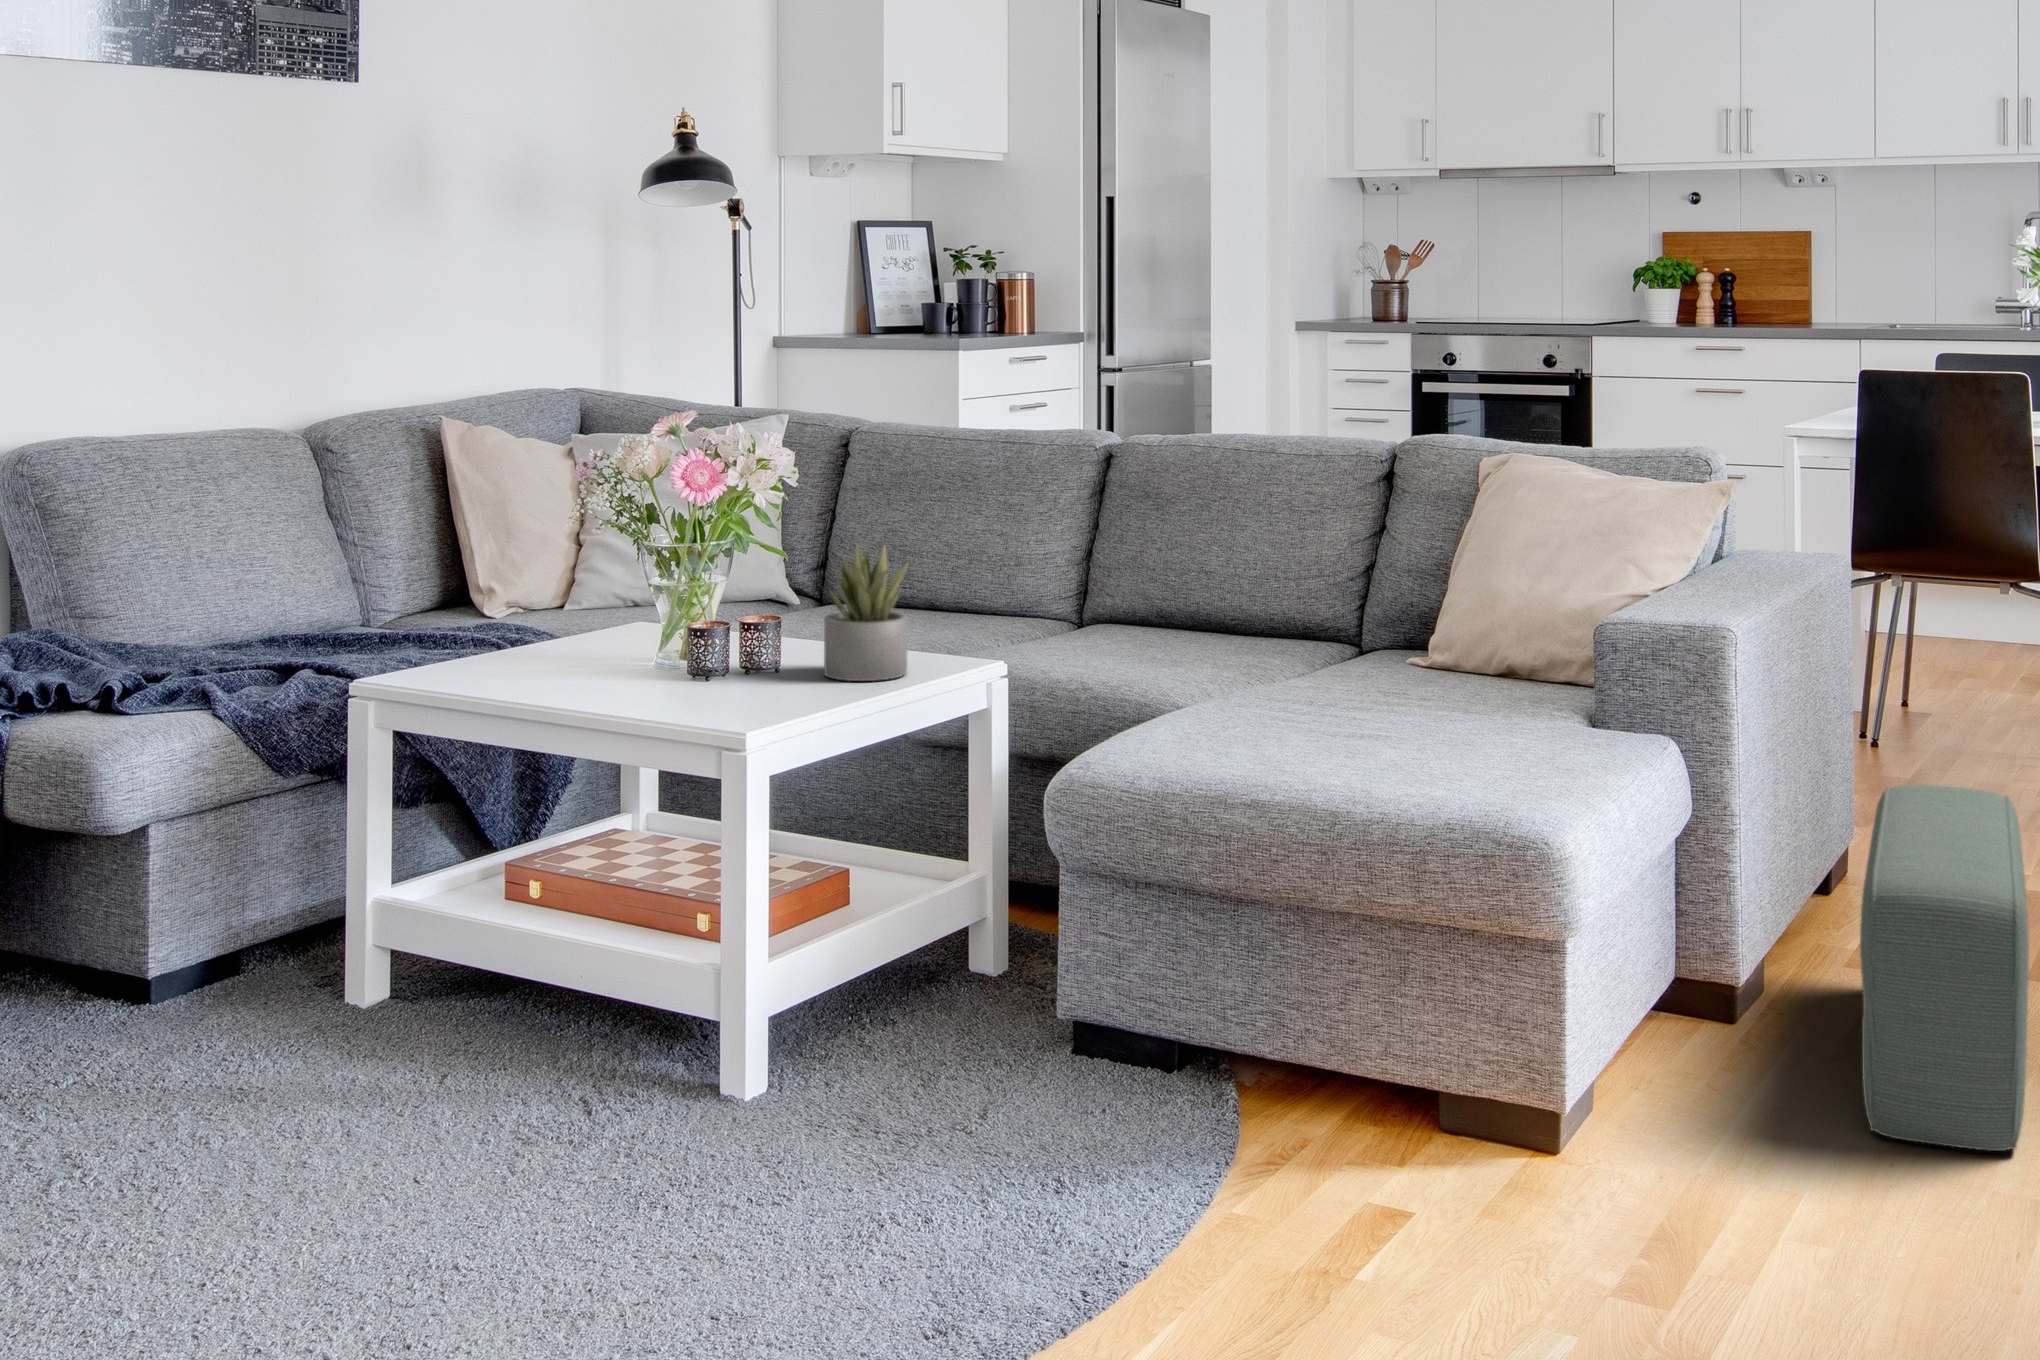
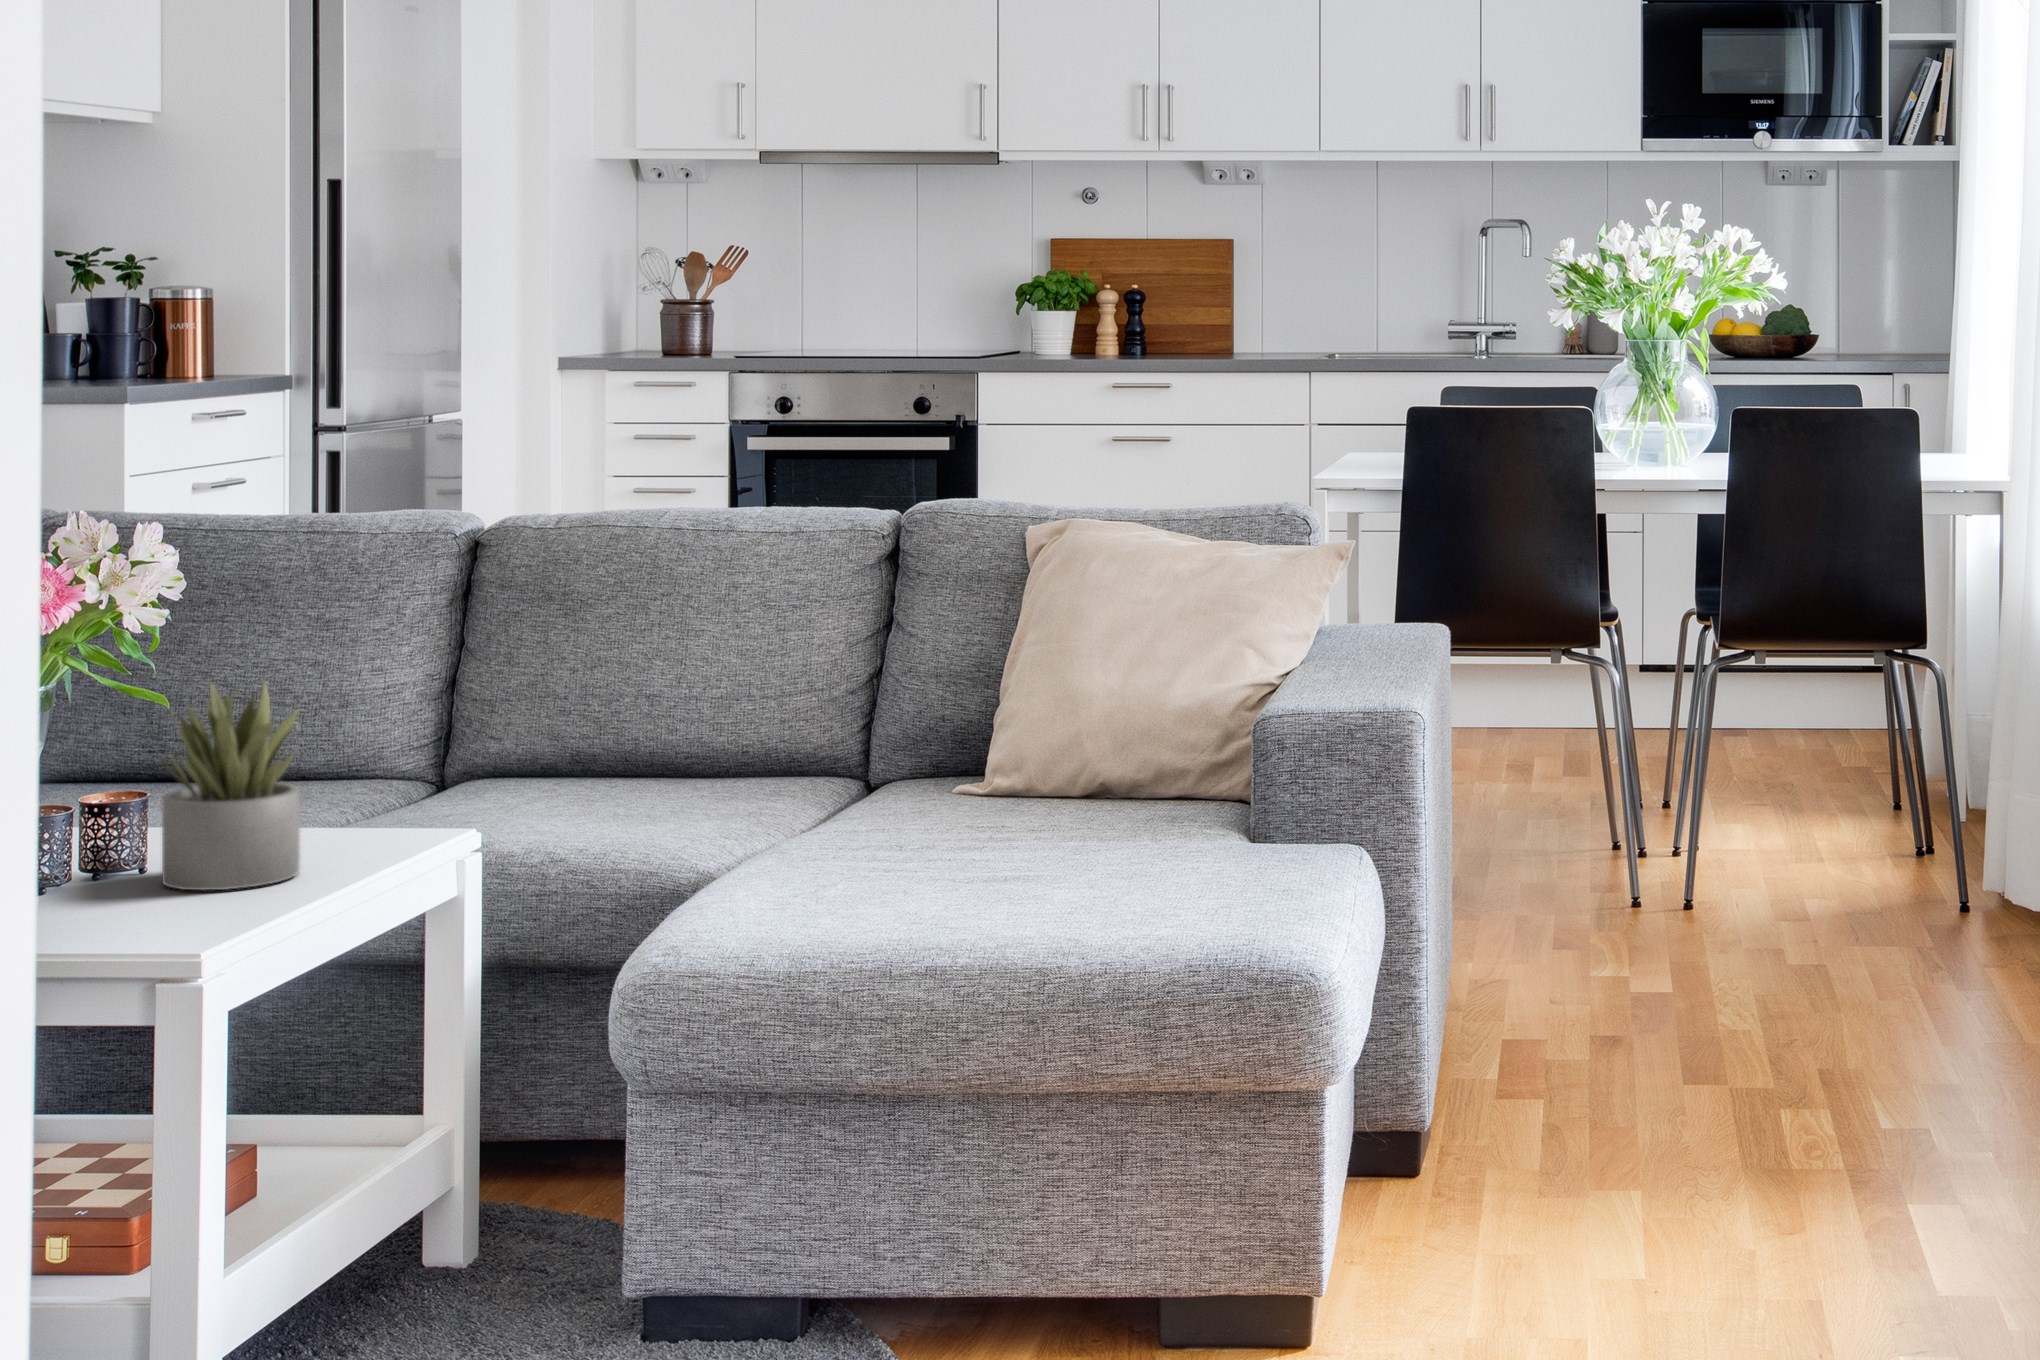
pouf: present [1860,785,2029,1151] -> none [1565,884,1810,1301]

